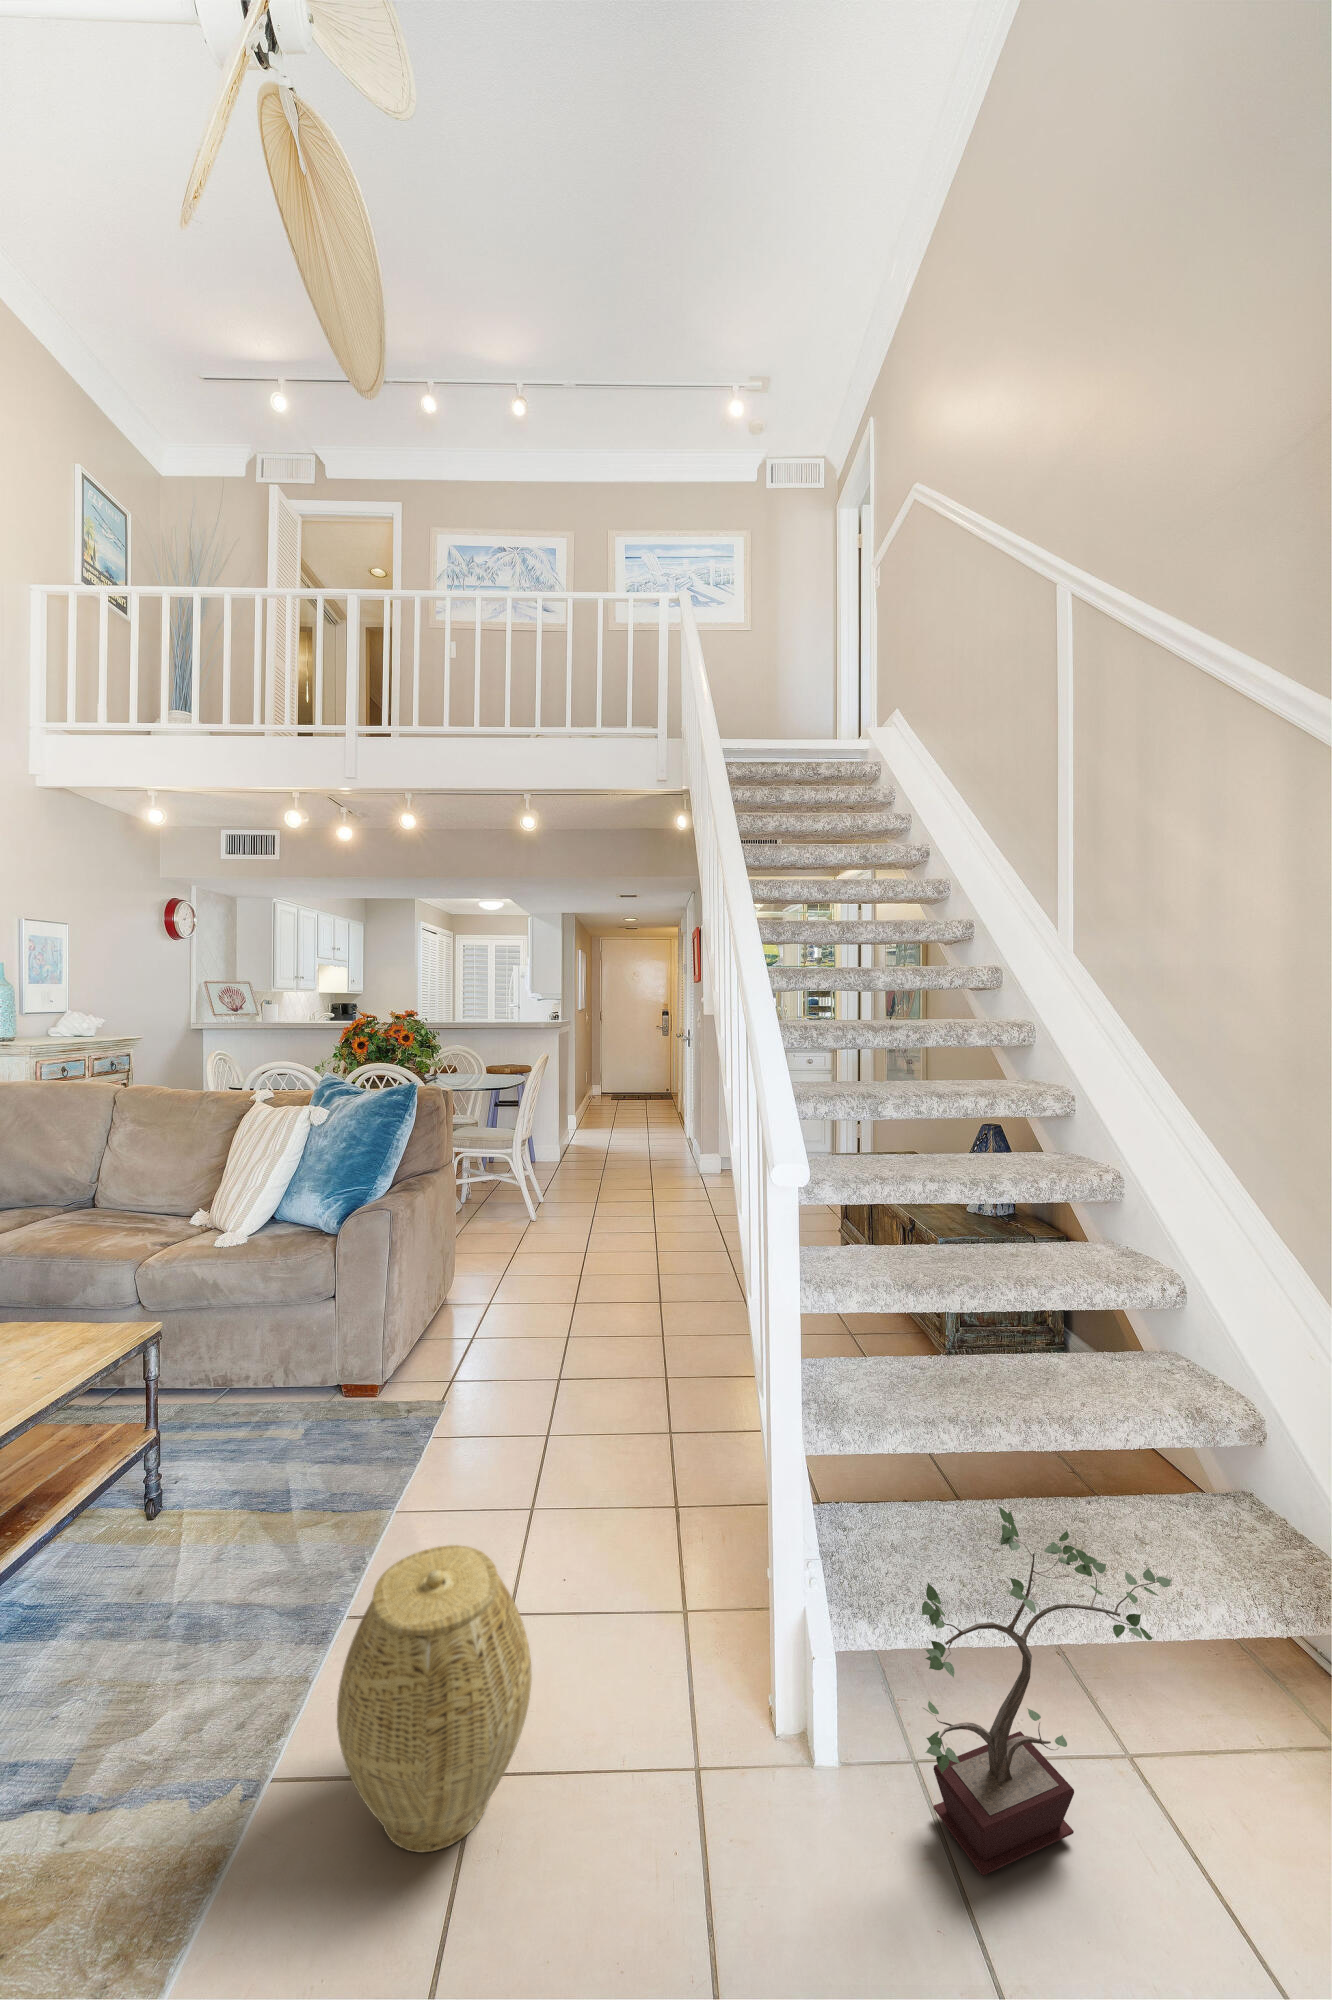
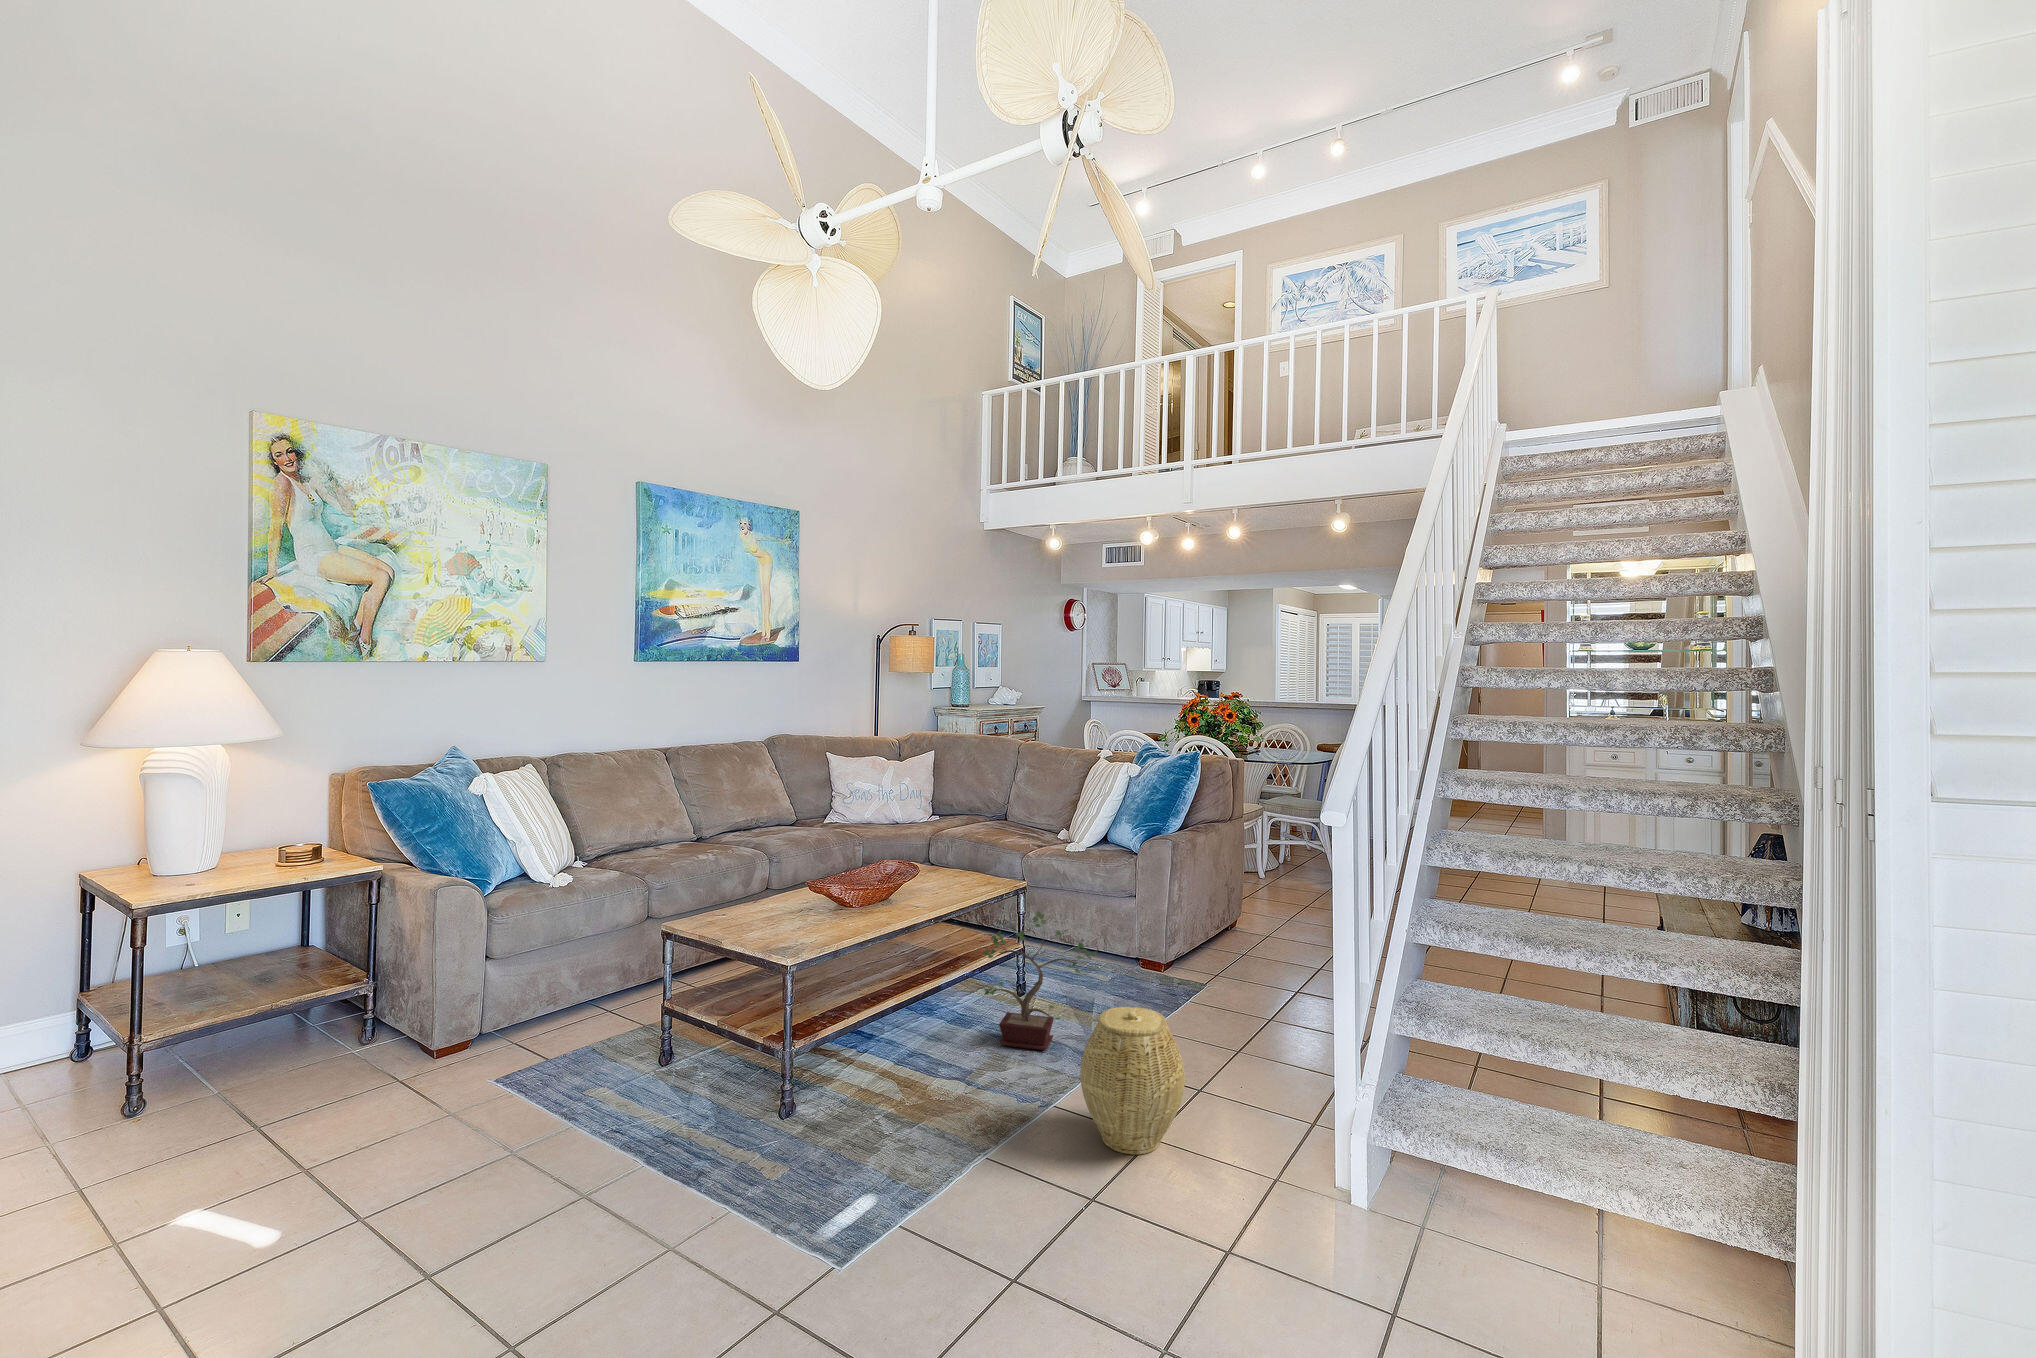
potted plant: present [922,1507,1171,1875] -> present [982,911,1098,1050]

